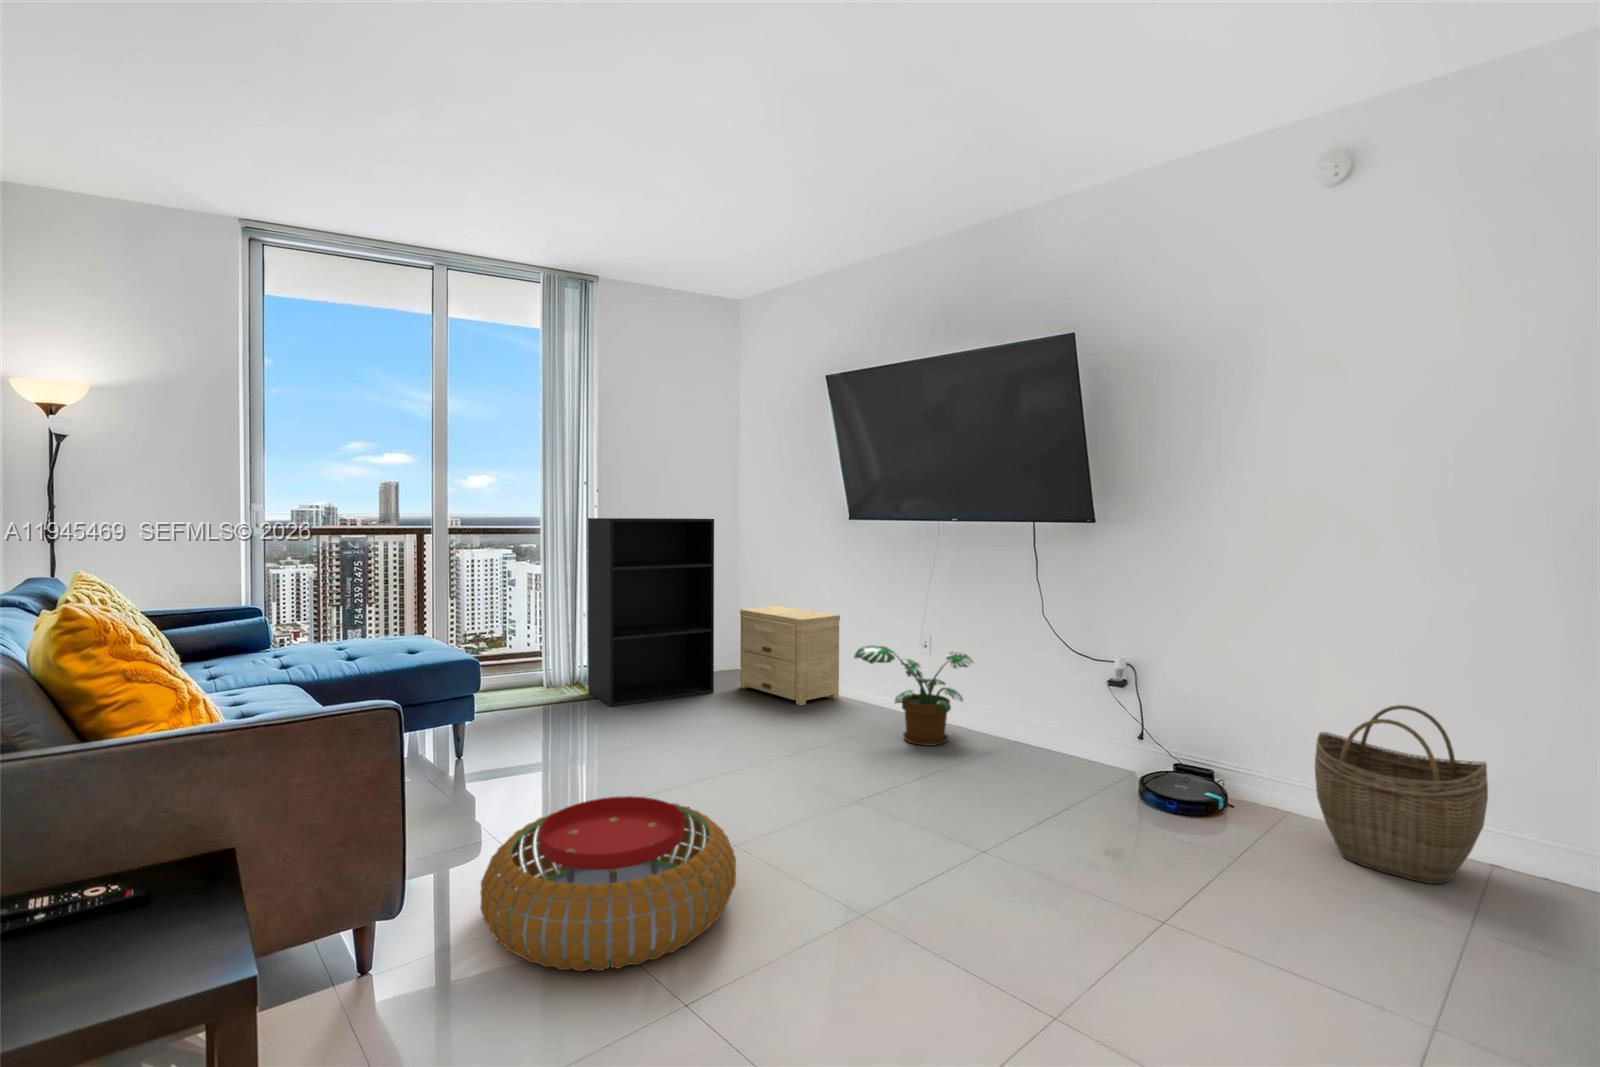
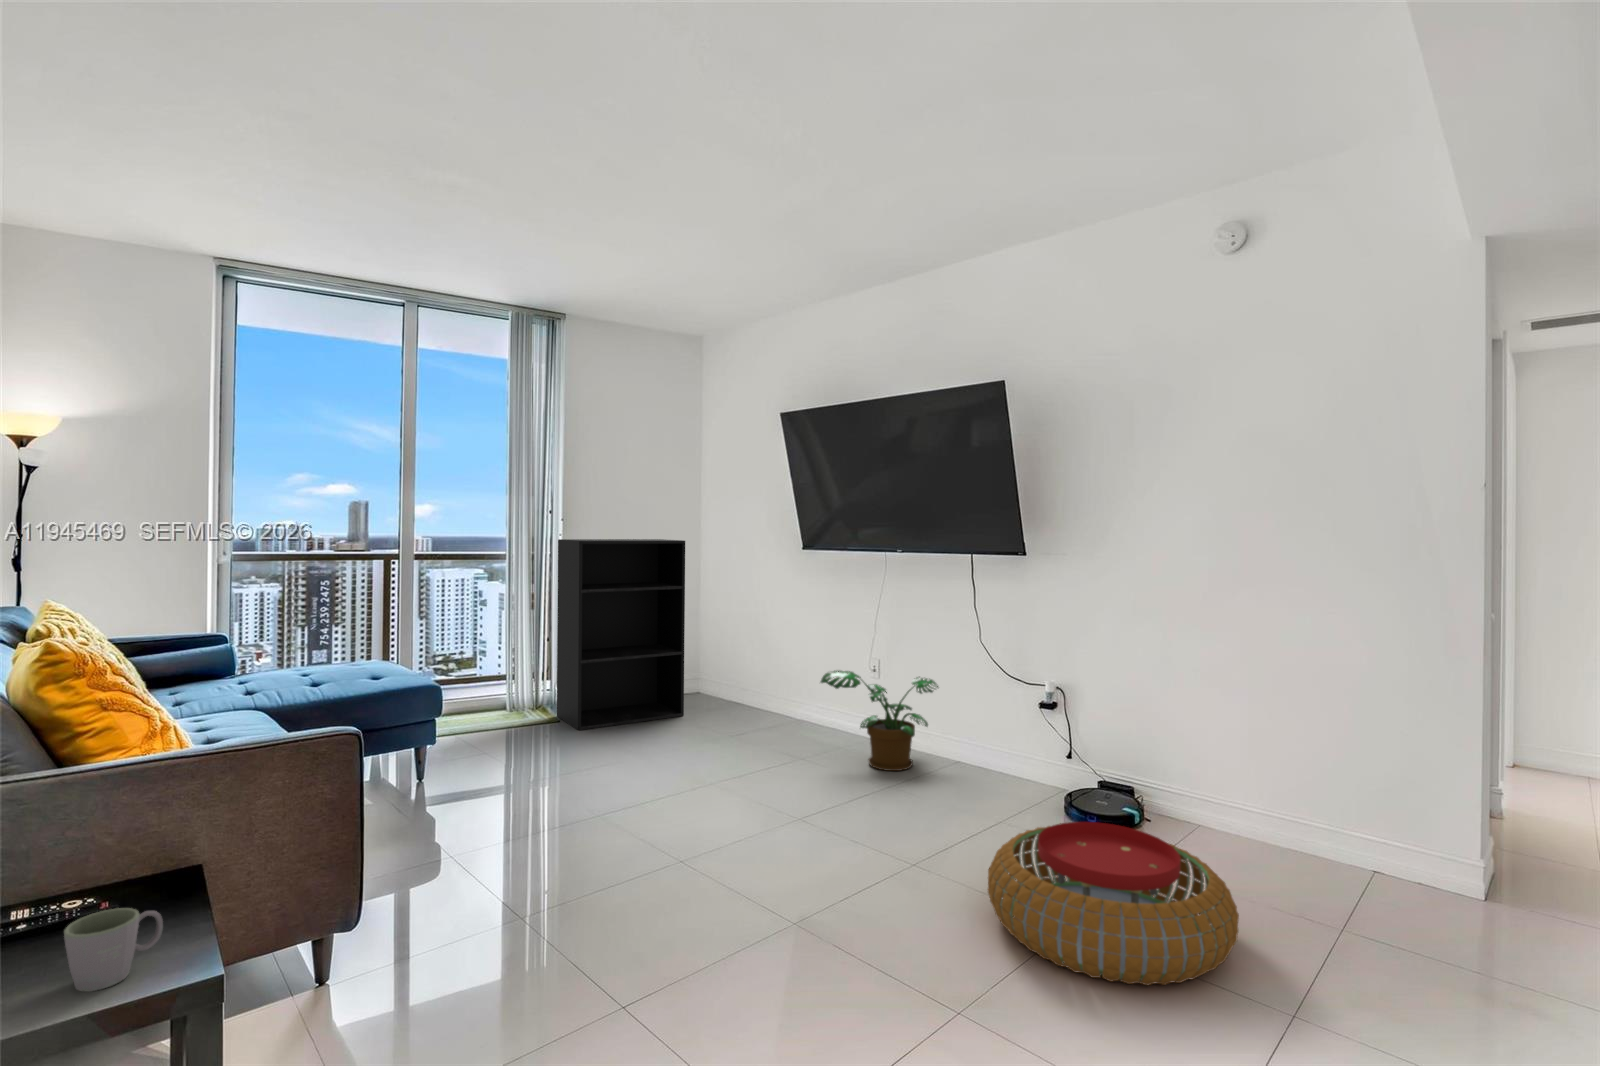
side table: present [740,606,840,705] -> none [711,628,811,730]
woven basket: present [1315,705,1488,884] -> none [1252,734,1411,907]
pouf: present [480,796,736,971] -> present [988,822,1239,985]
mug: none [78,896,191,992] -> present [64,908,163,992]

